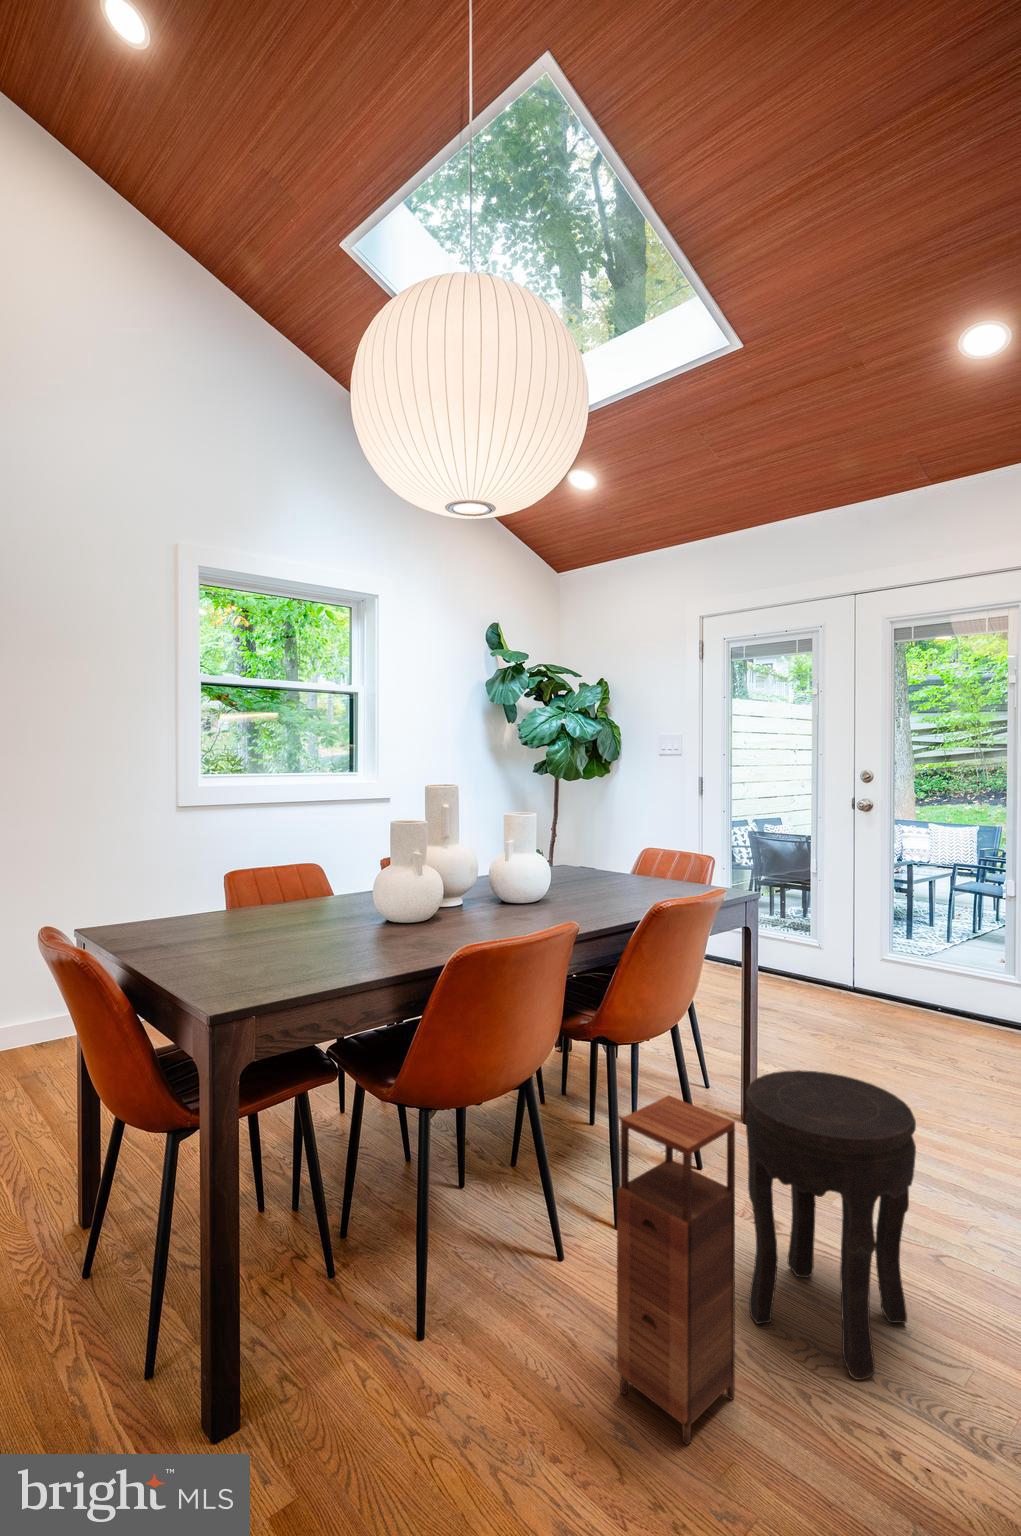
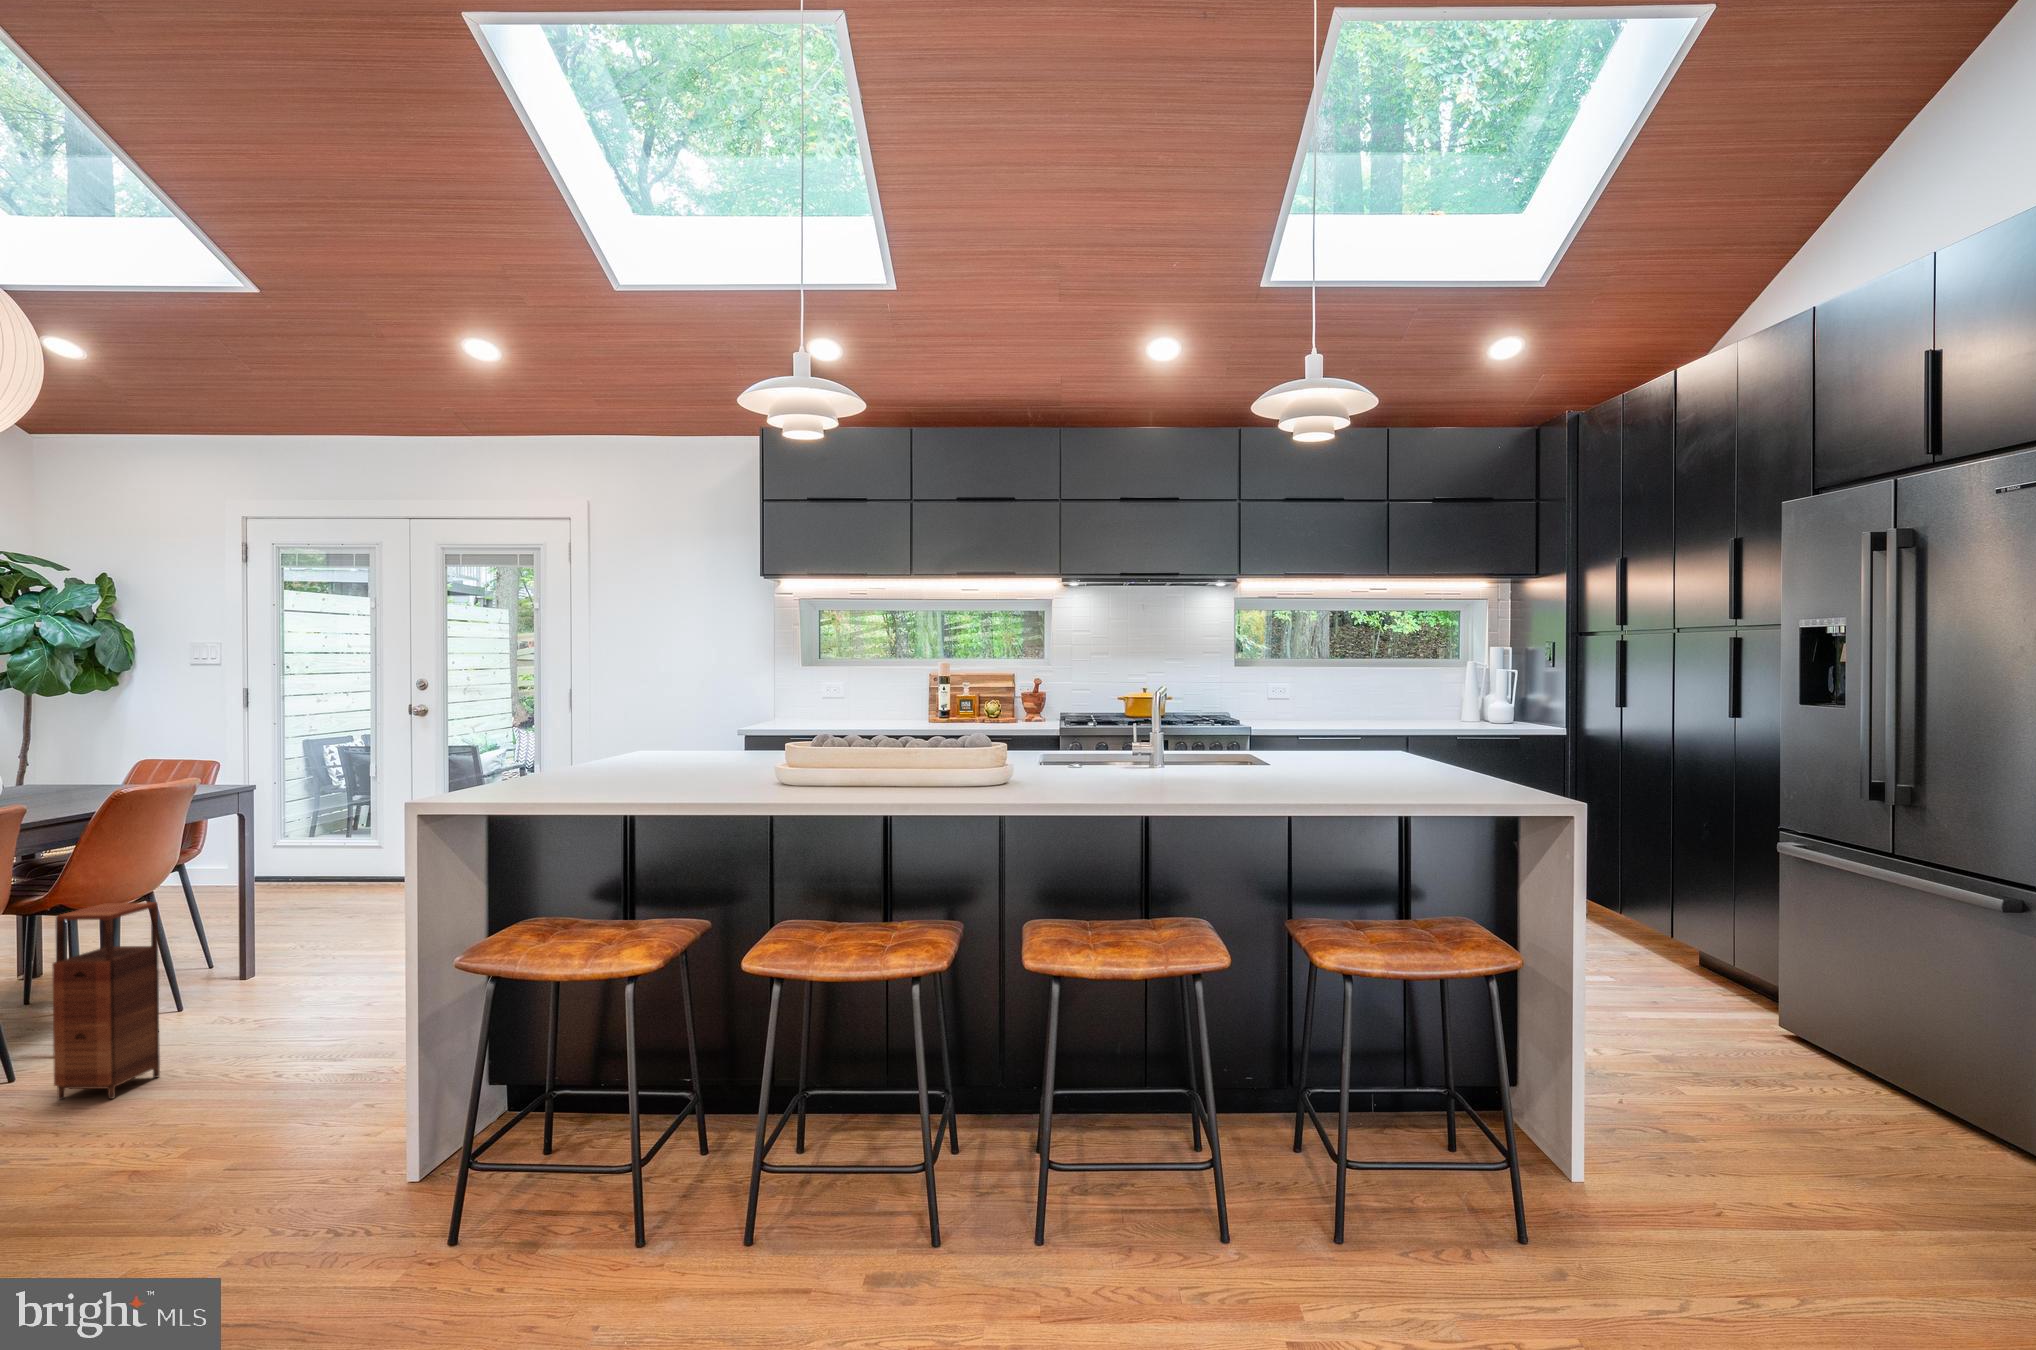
side table: present [746,1070,916,1380] -> none [186,883,316,1049]

